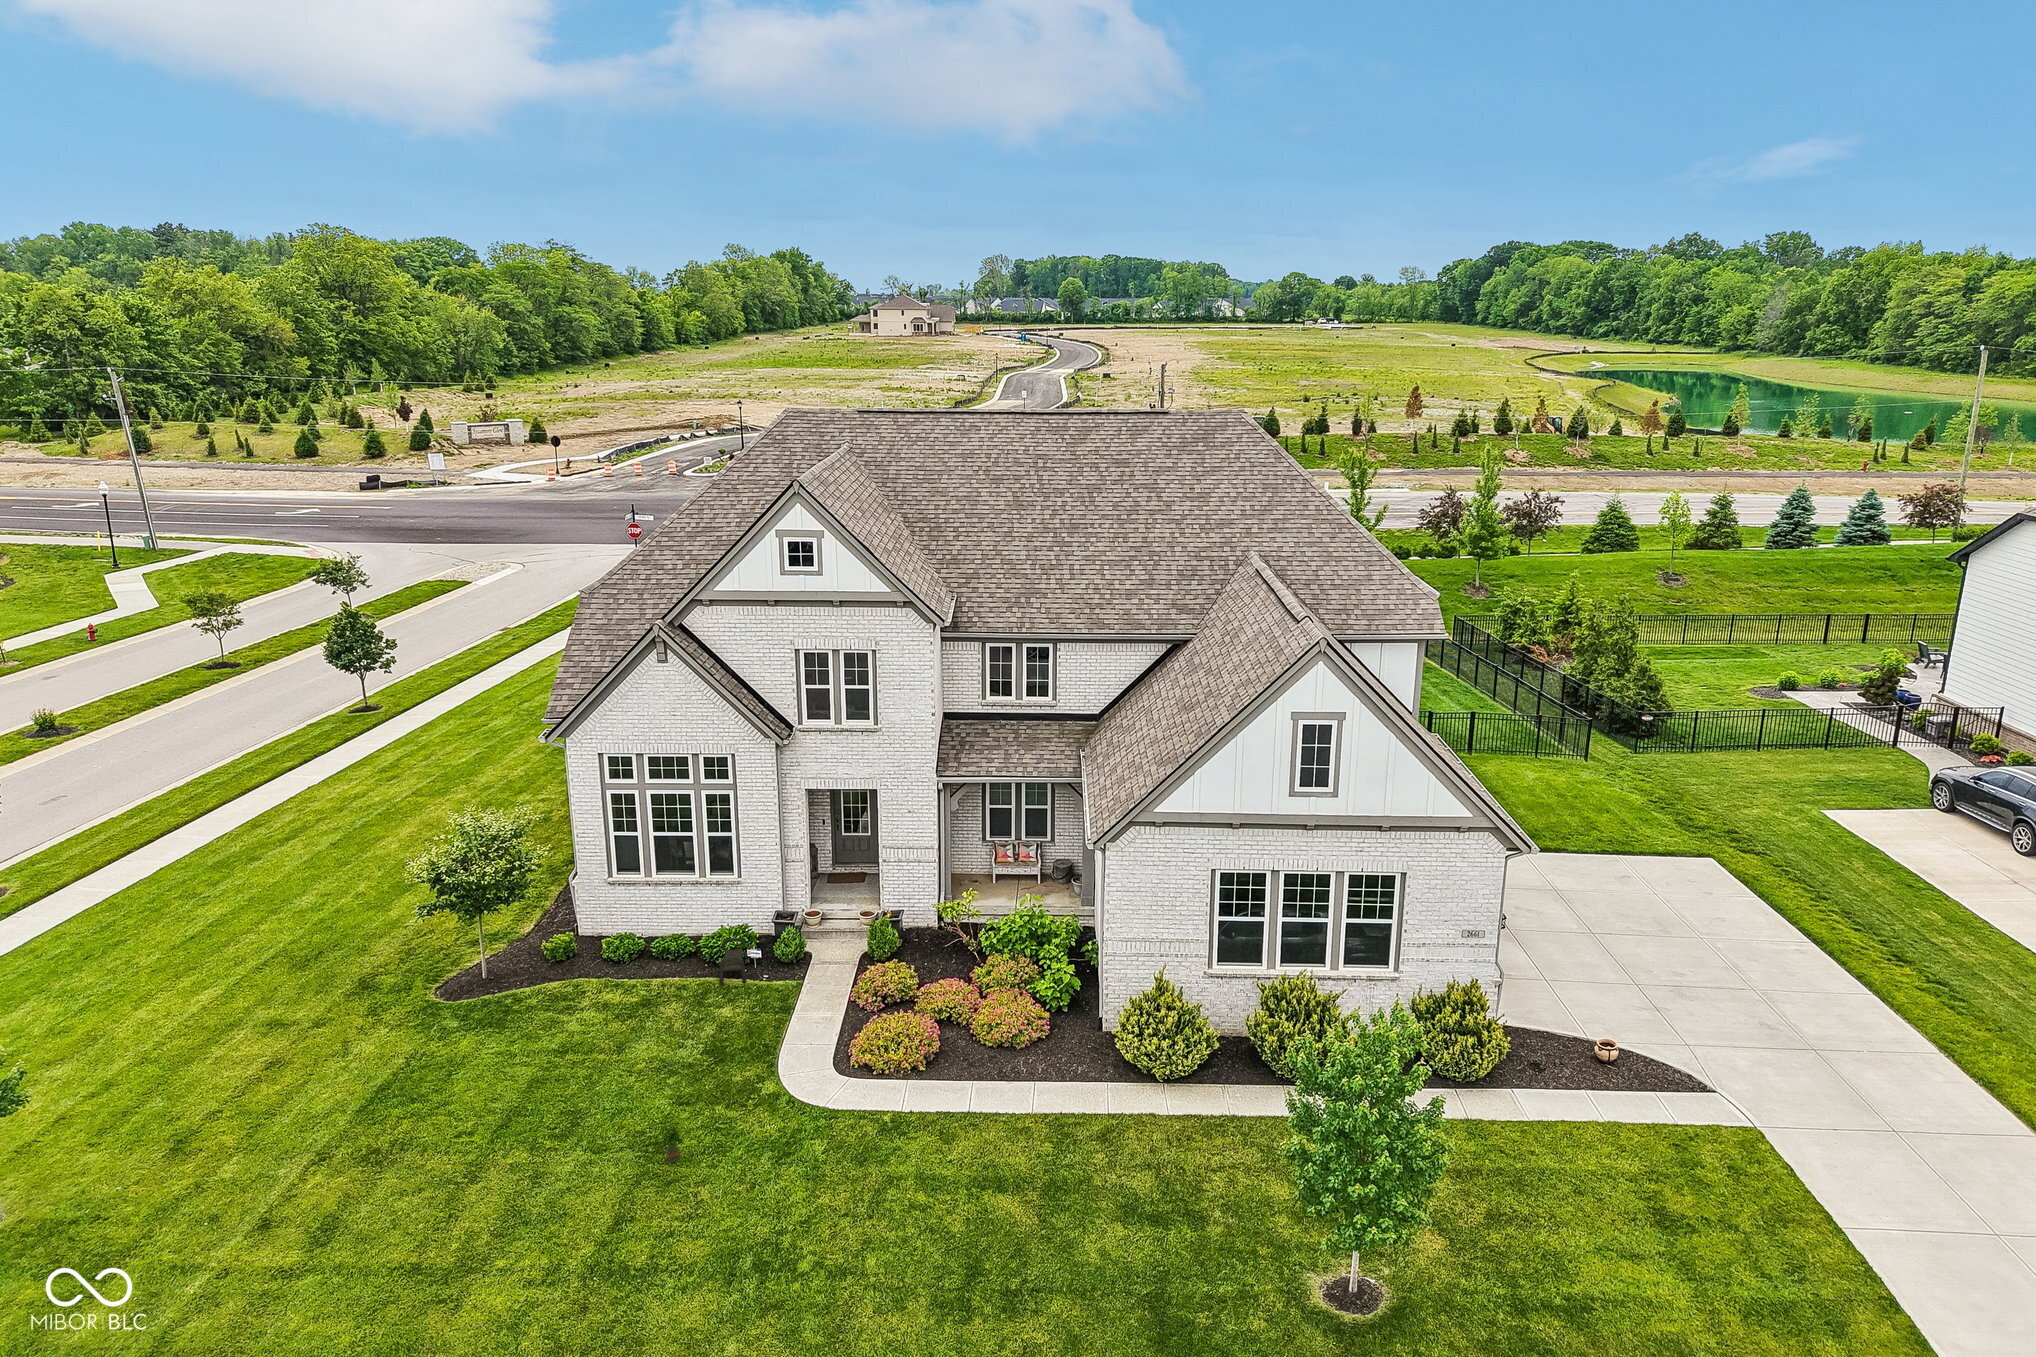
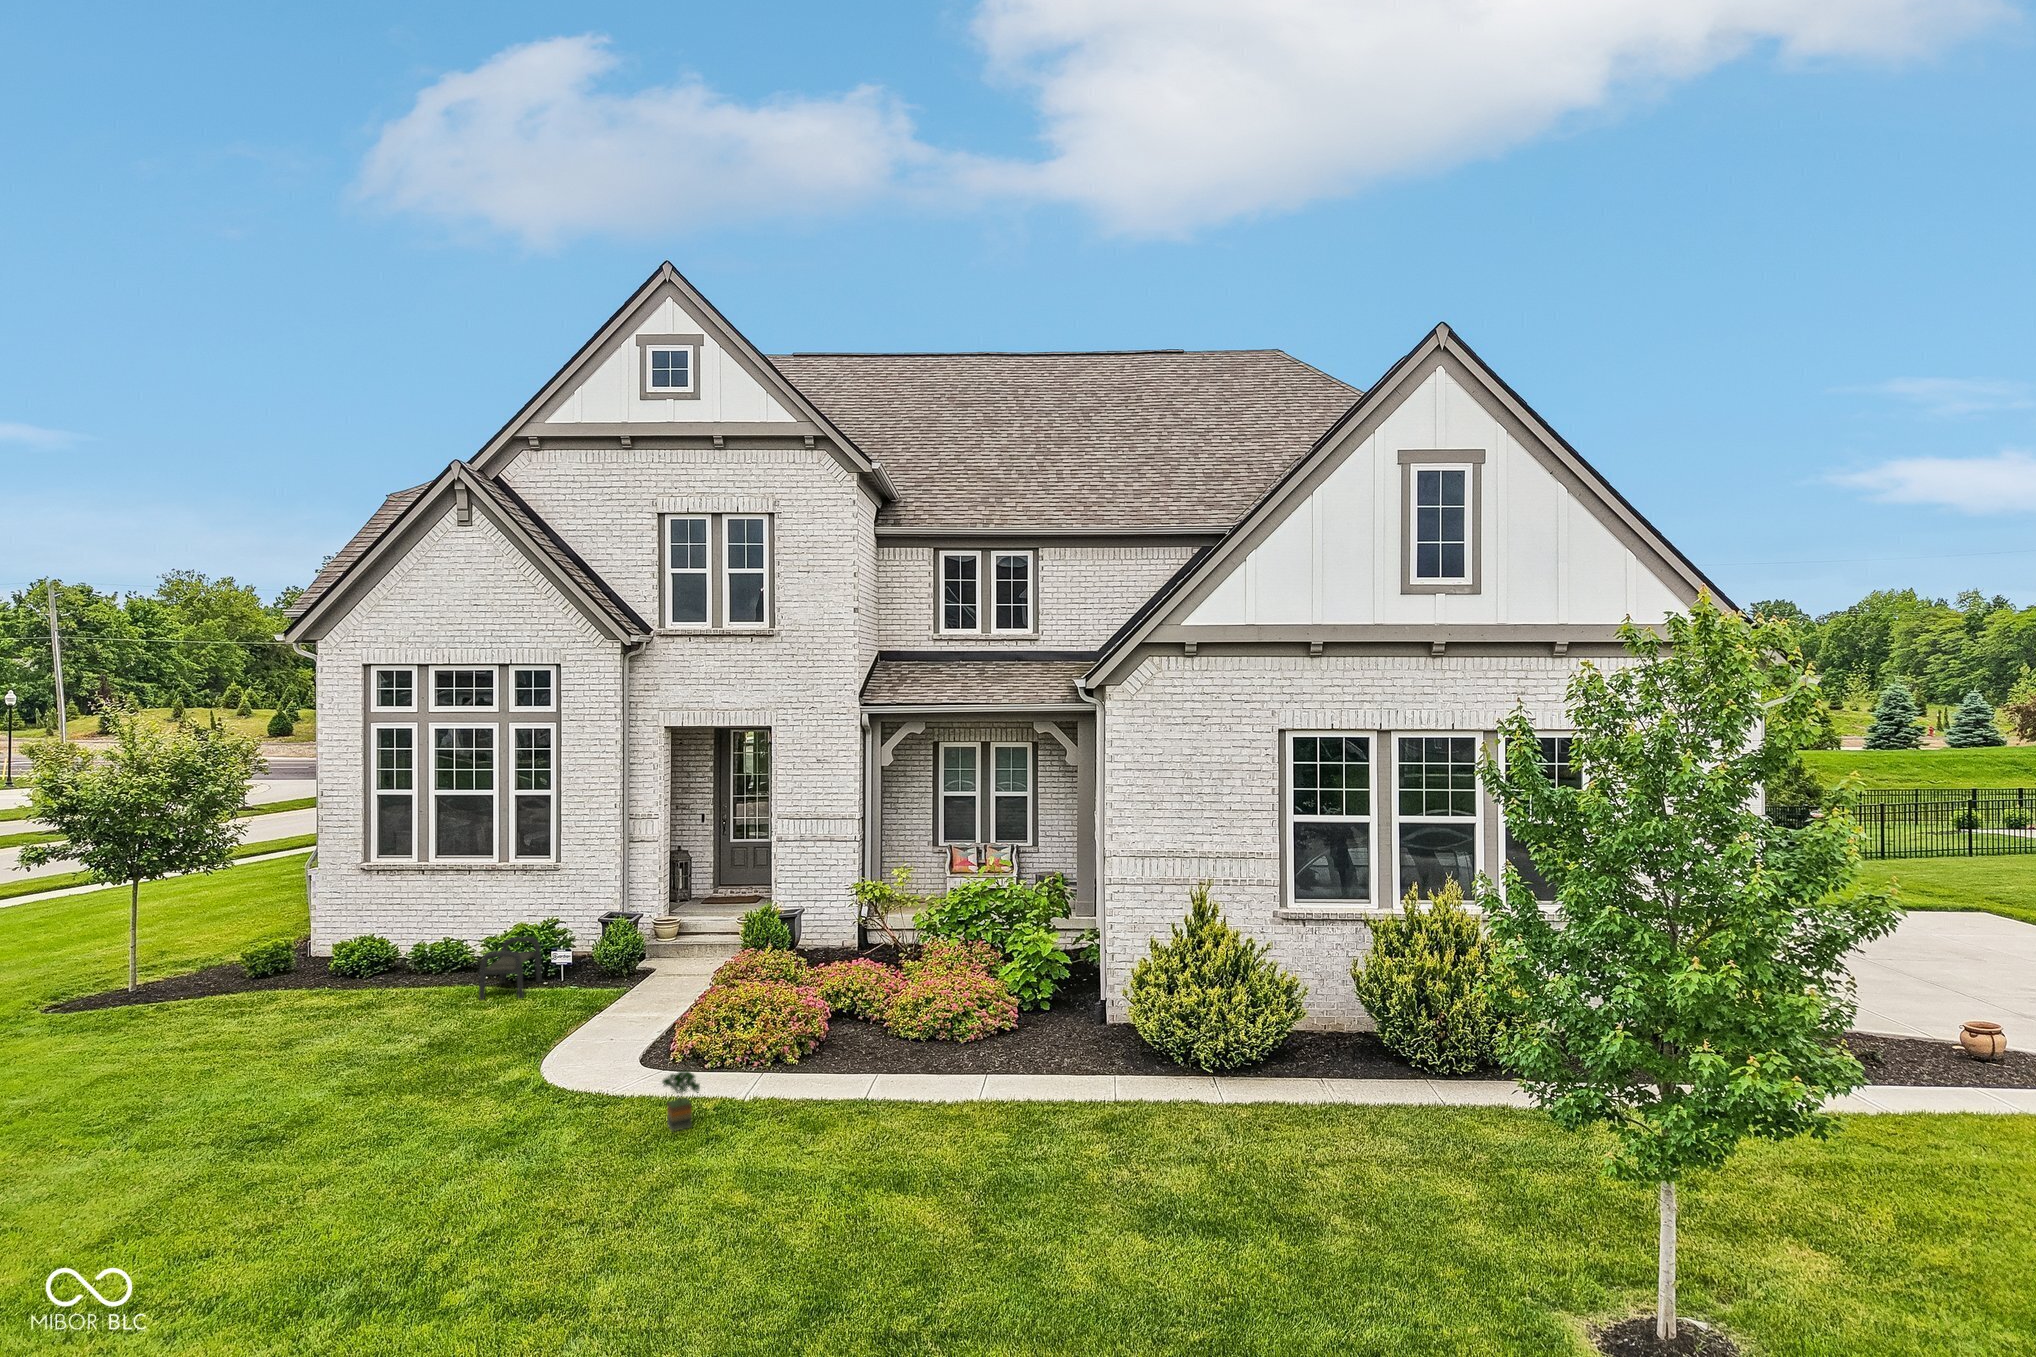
potted tree: present [663,1131,683,1163] -> present [663,1071,700,1131]

